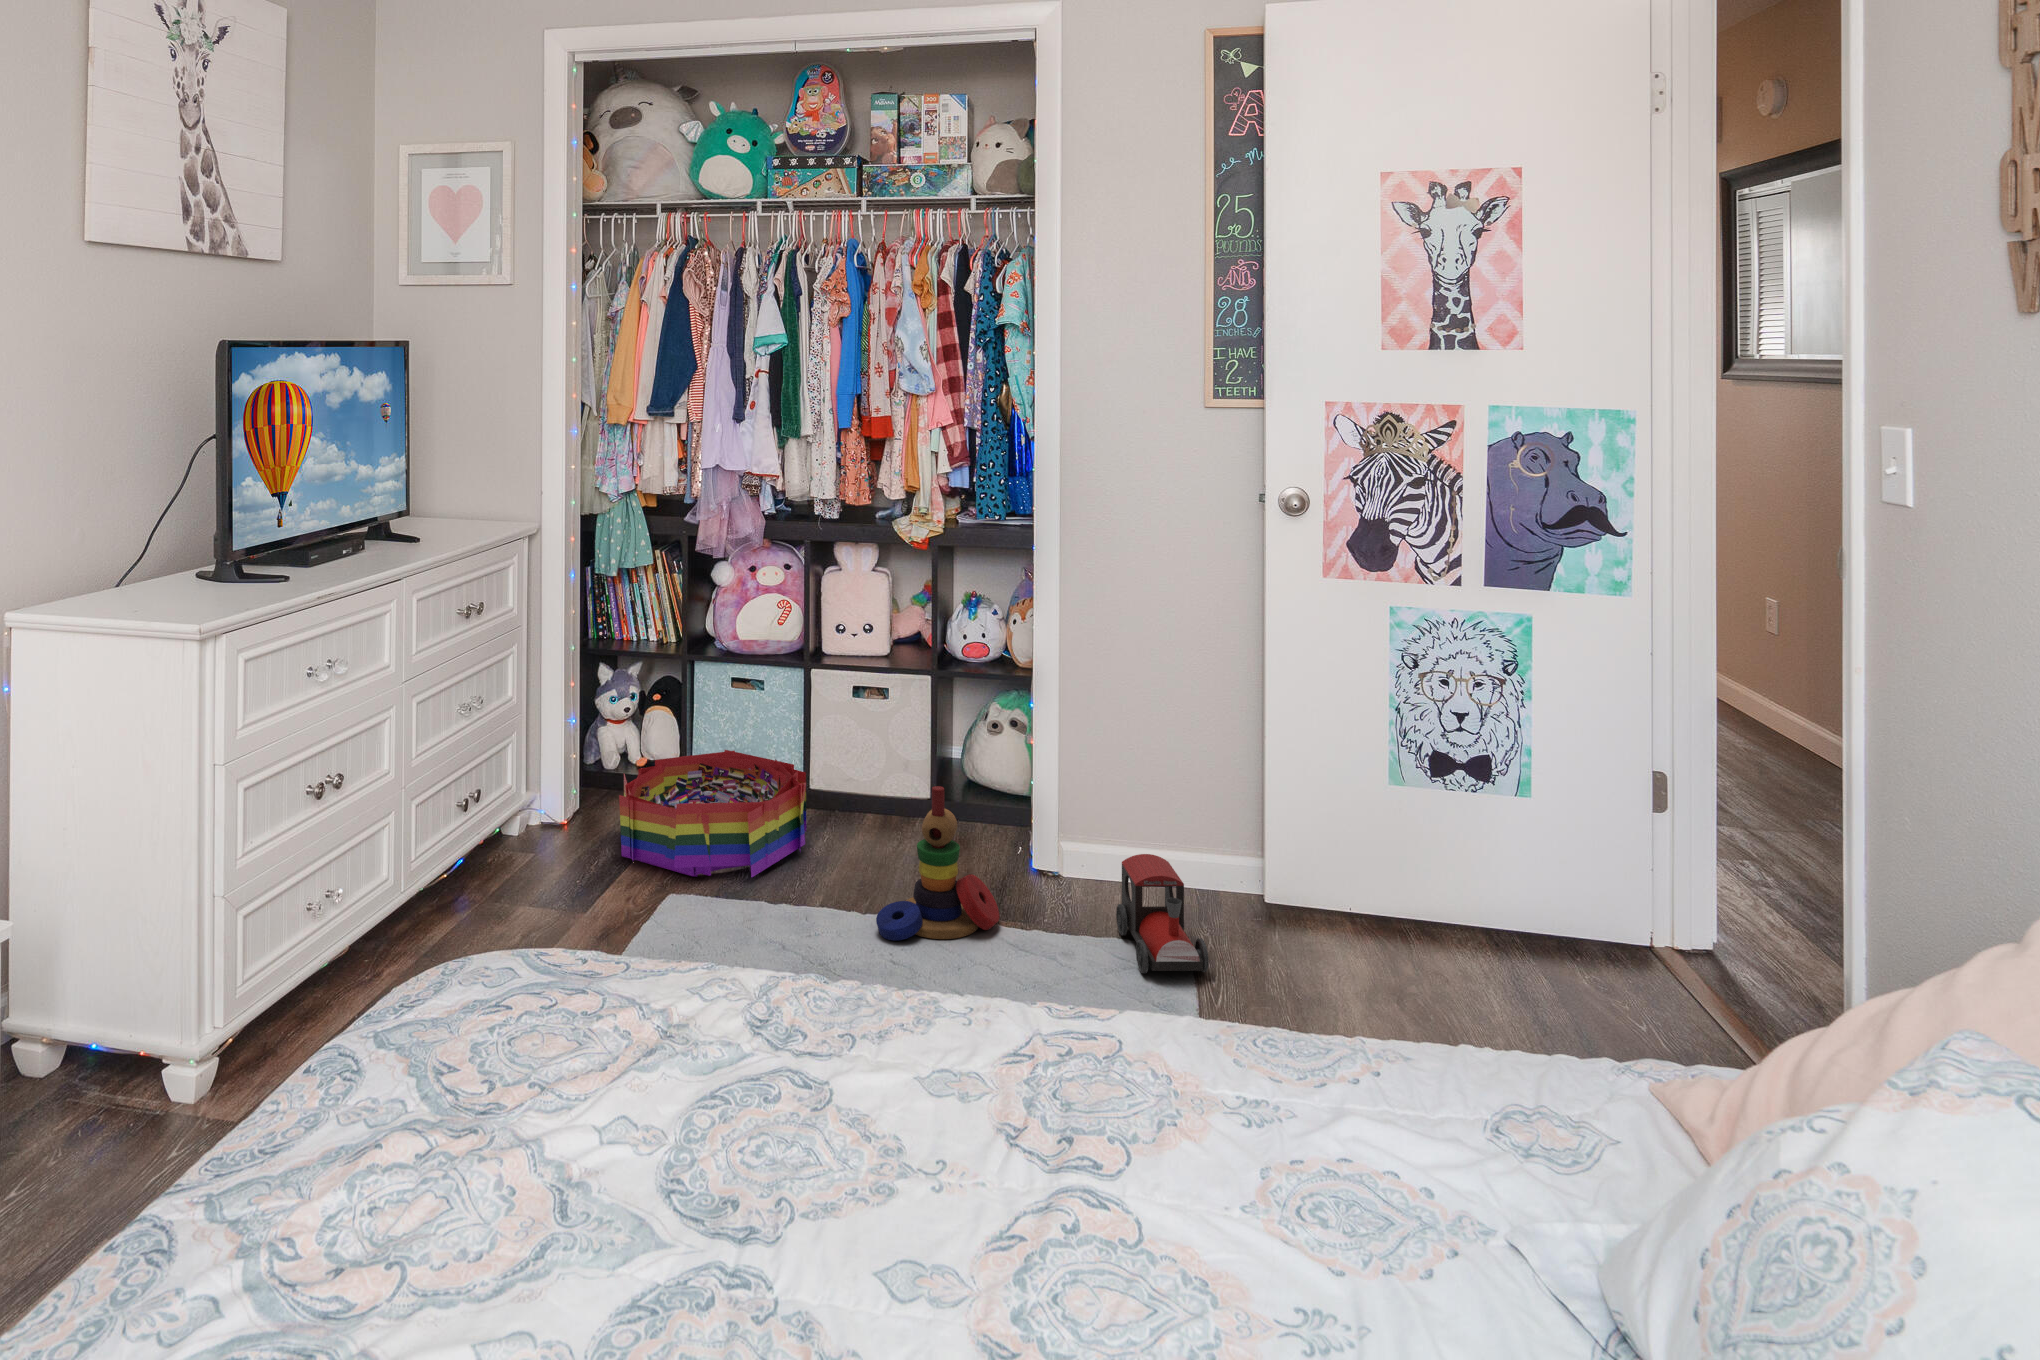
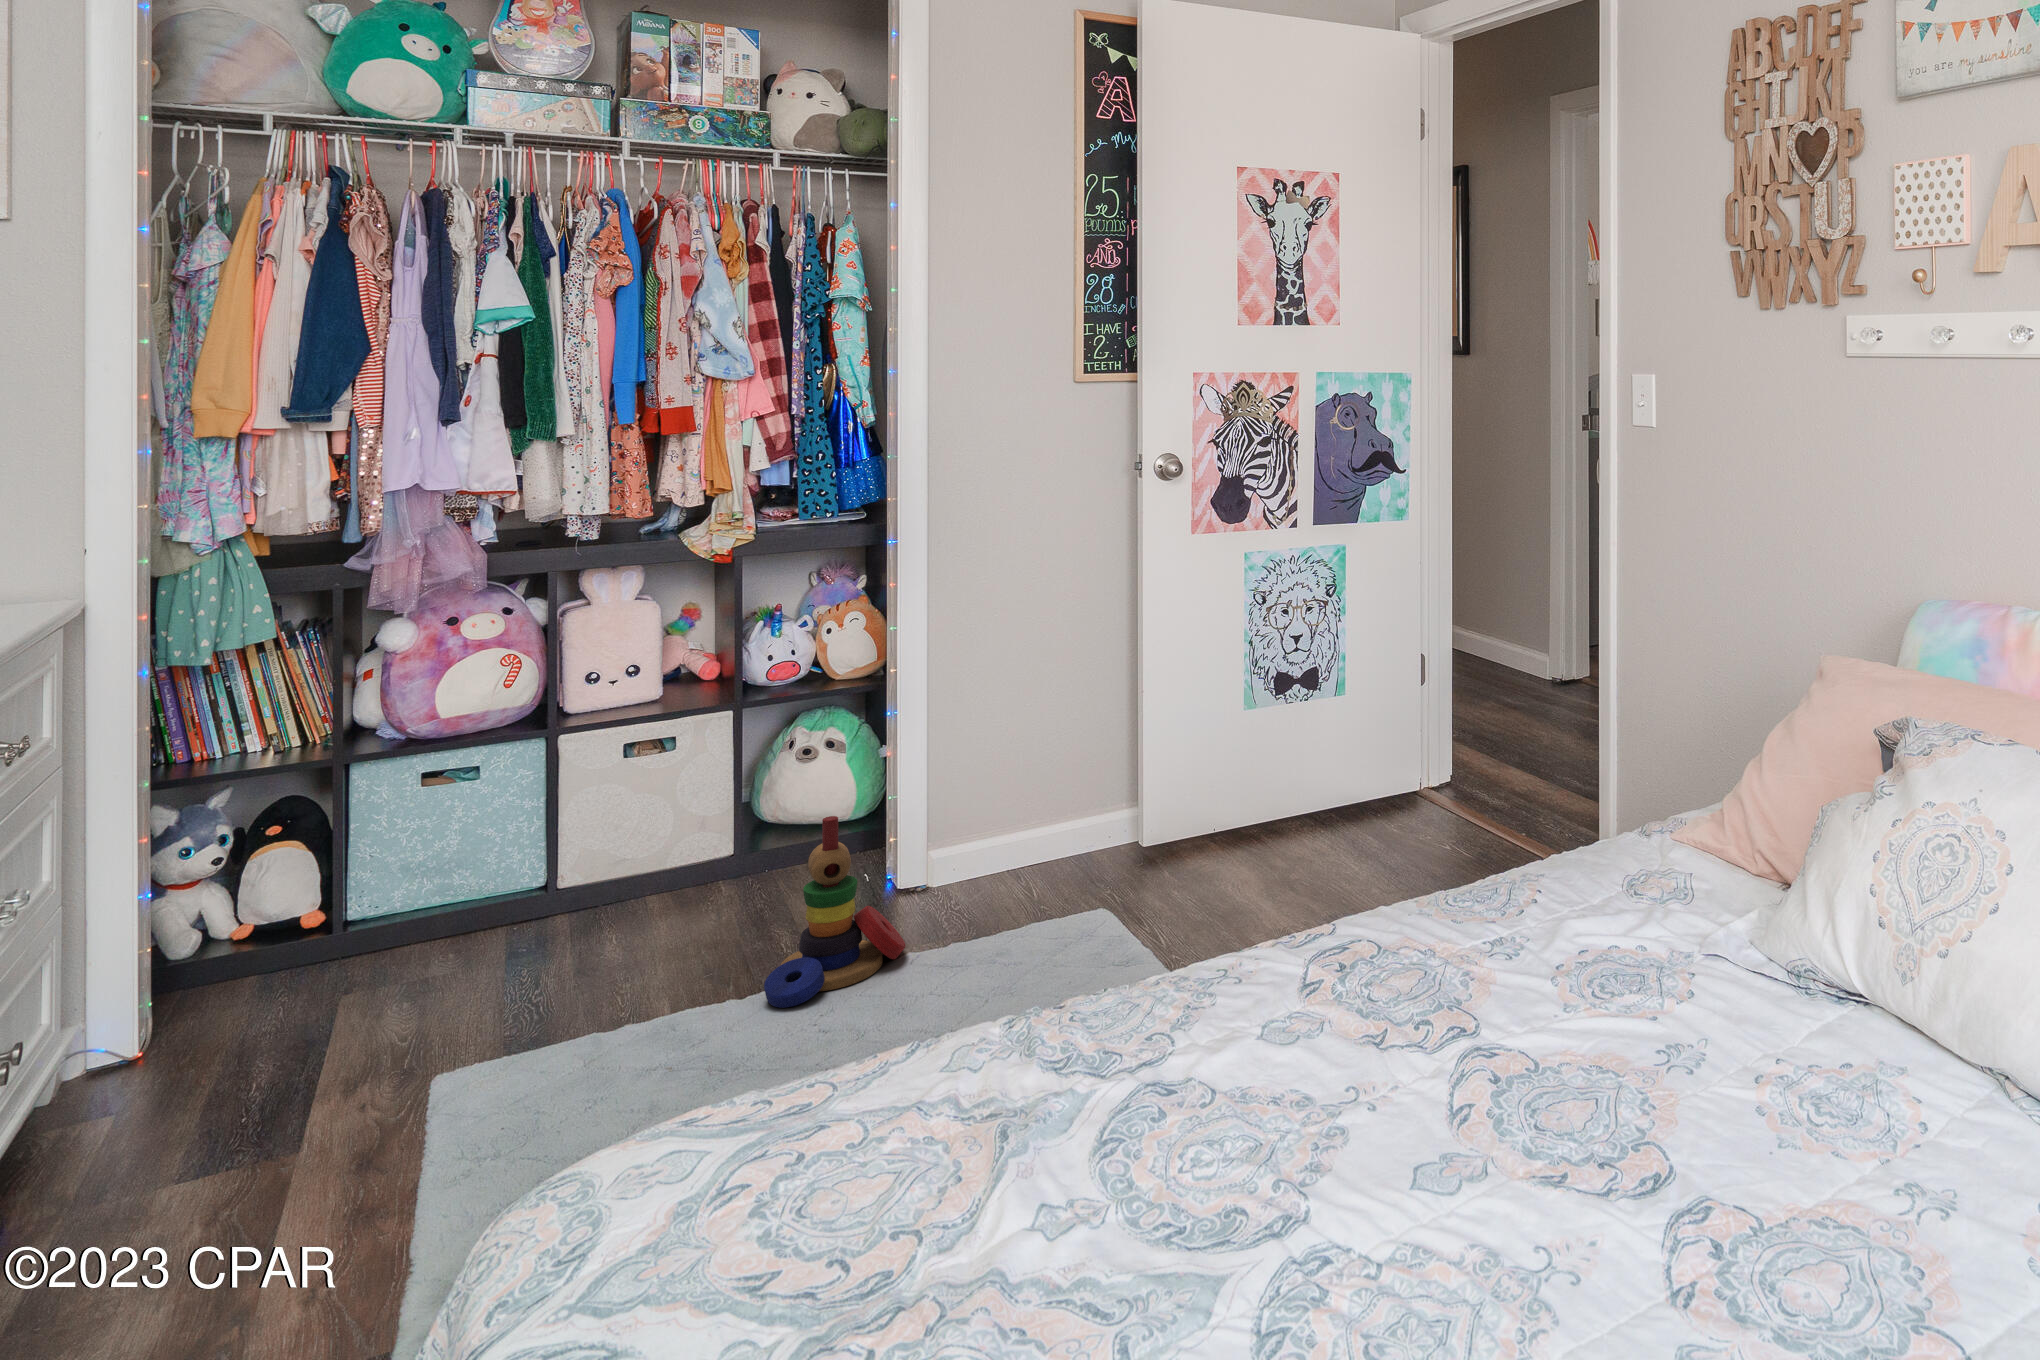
storage bin: present [619,750,806,877] -> none [264,859,595,1056]
toy train: present [1116,854,1209,973] -> none [1023,829,1137,941]

